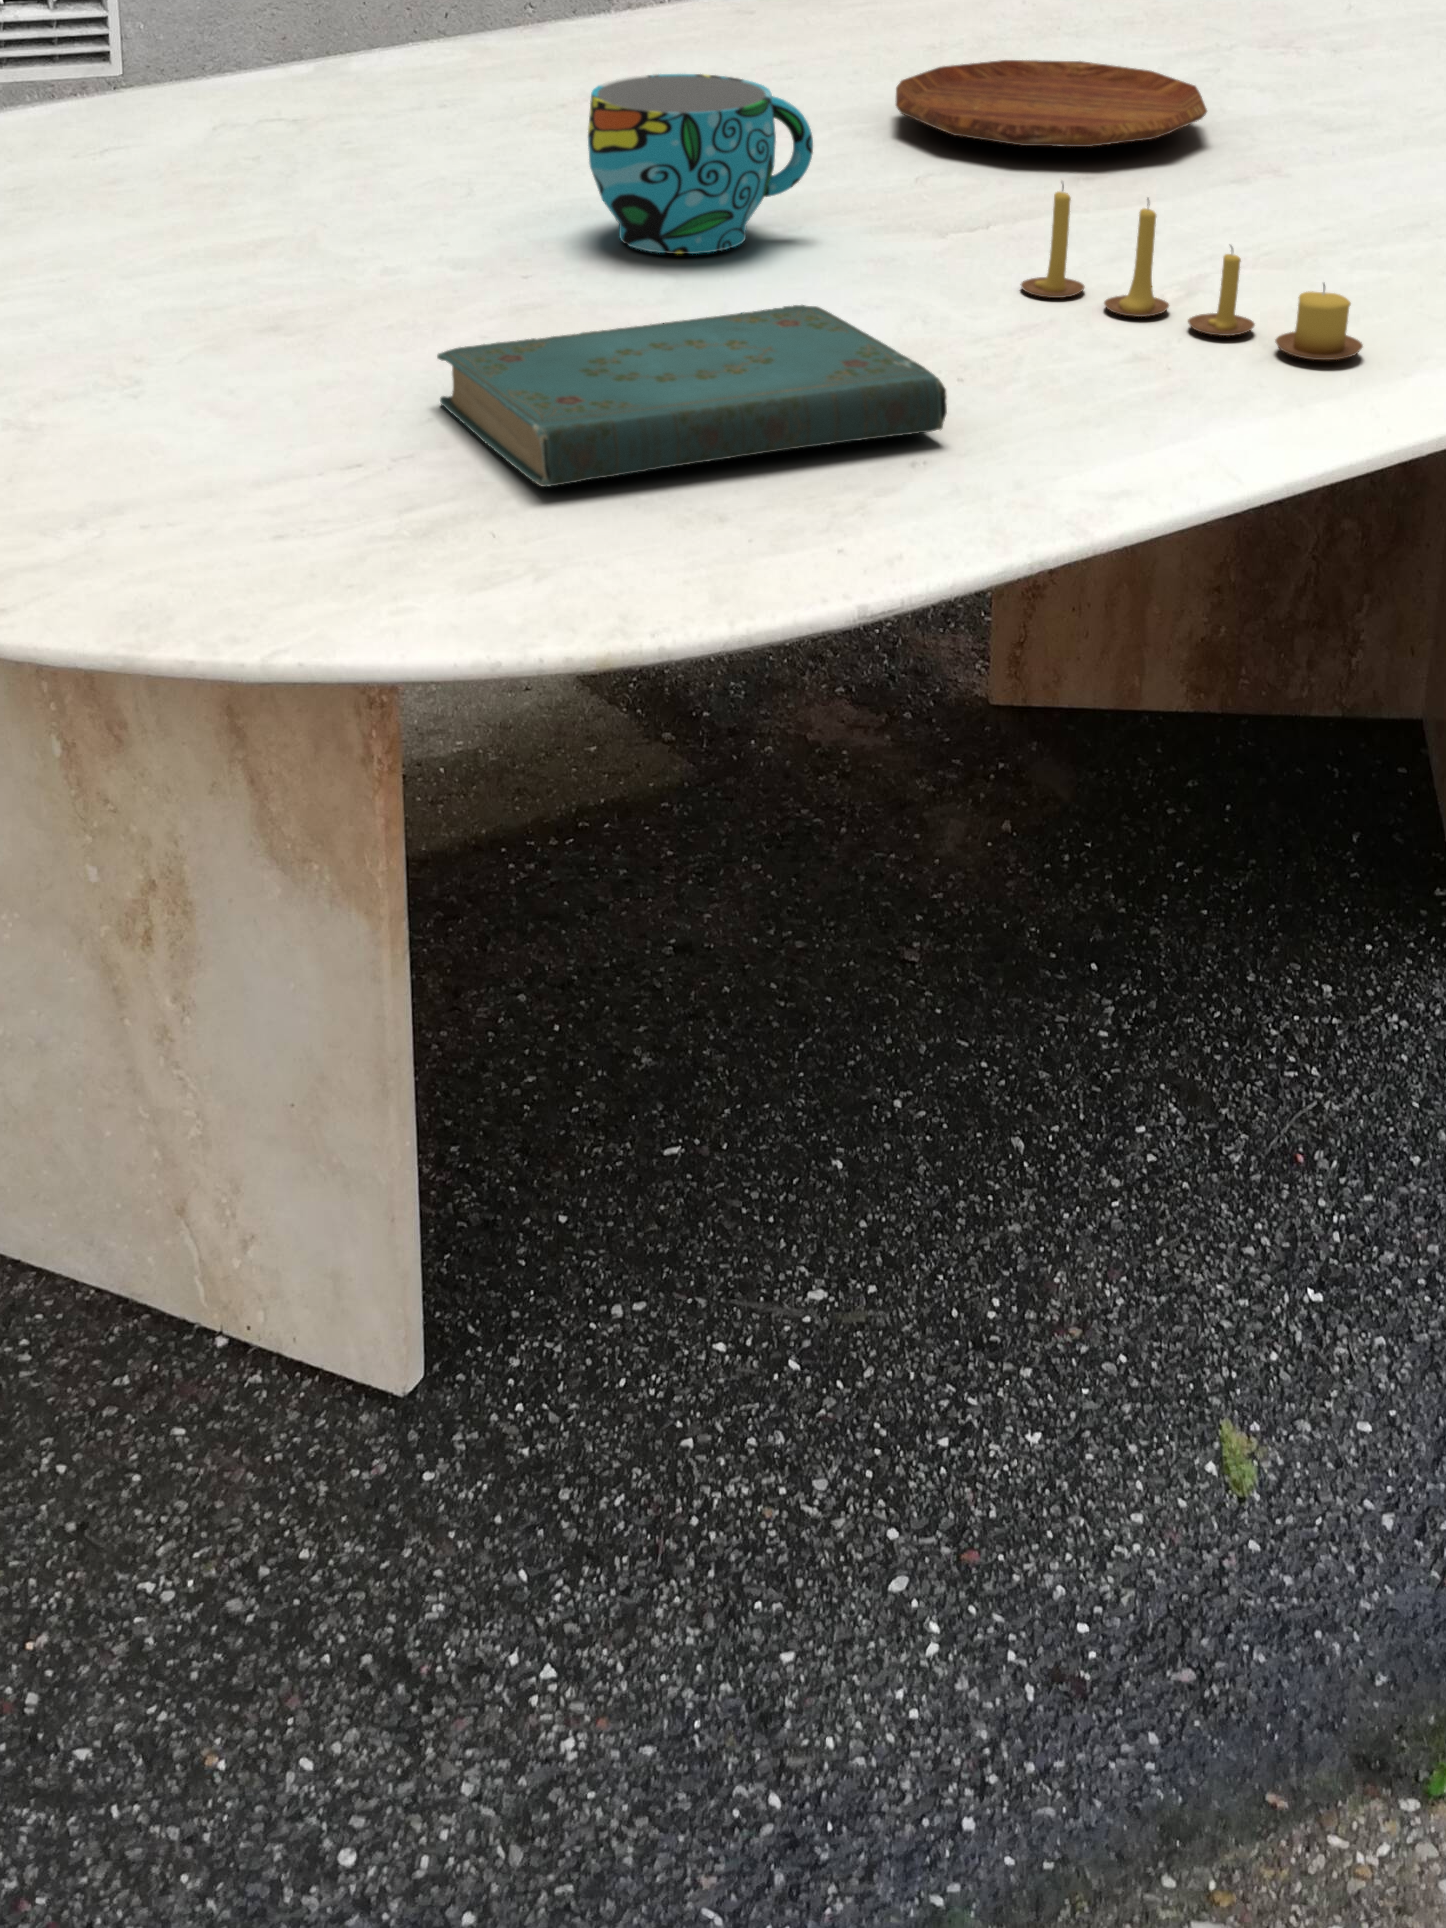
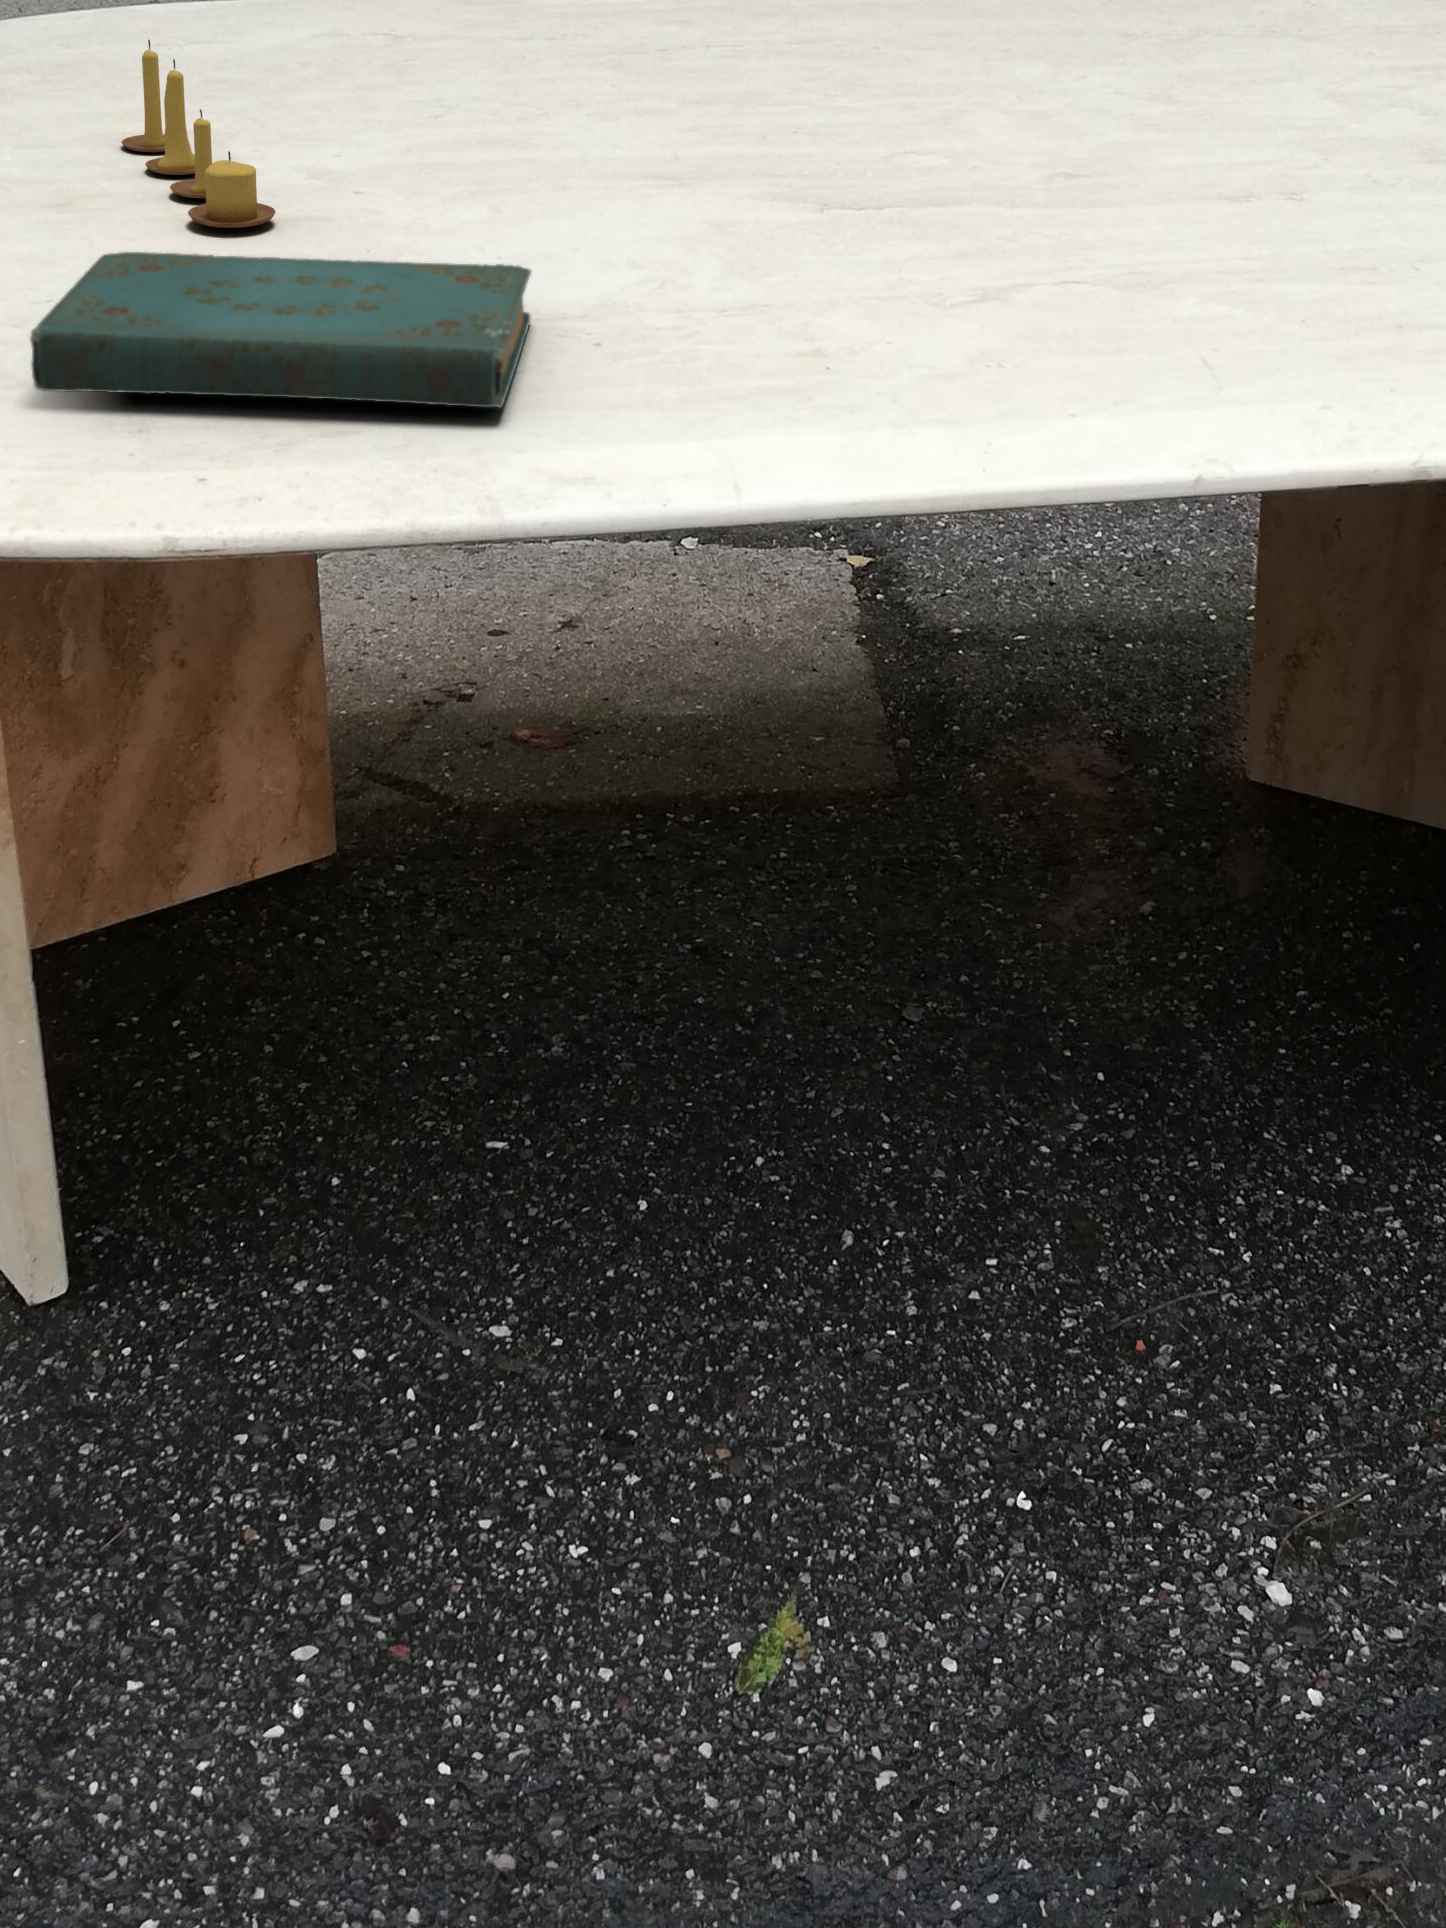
tray: present [896,60,1207,147] -> none [1006,73,1363,172]
cup: present [588,74,813,254] -> none [508,27,741,214]
candle: present [1021,184,1363,360] -> present [122,40,275,228]

